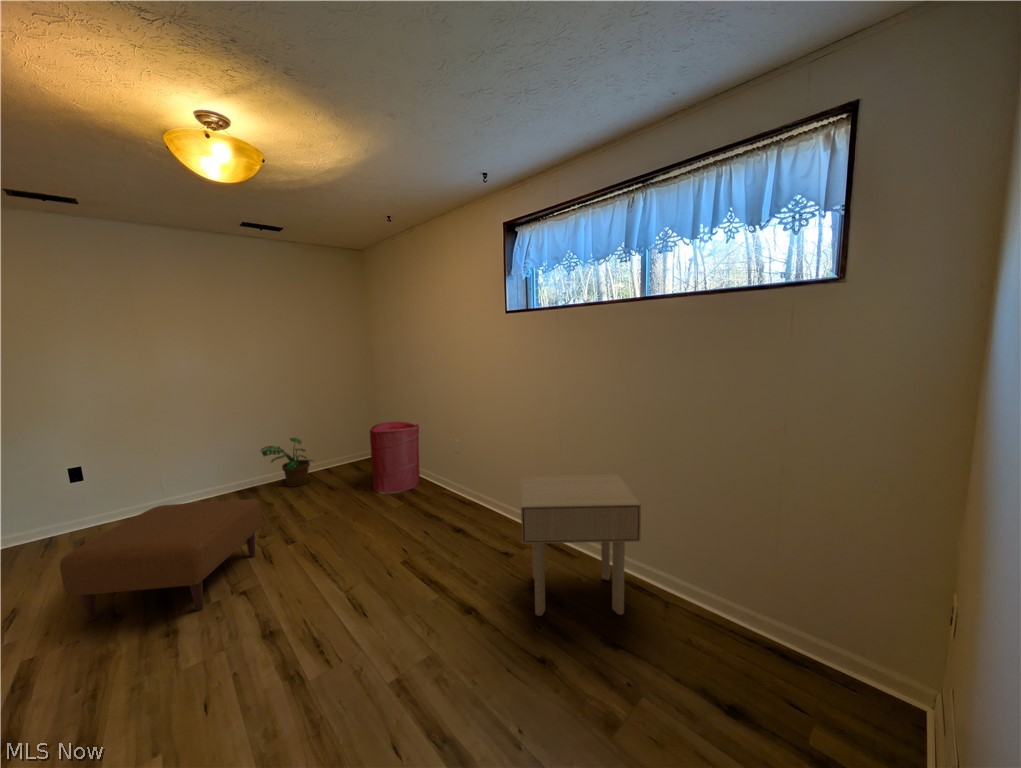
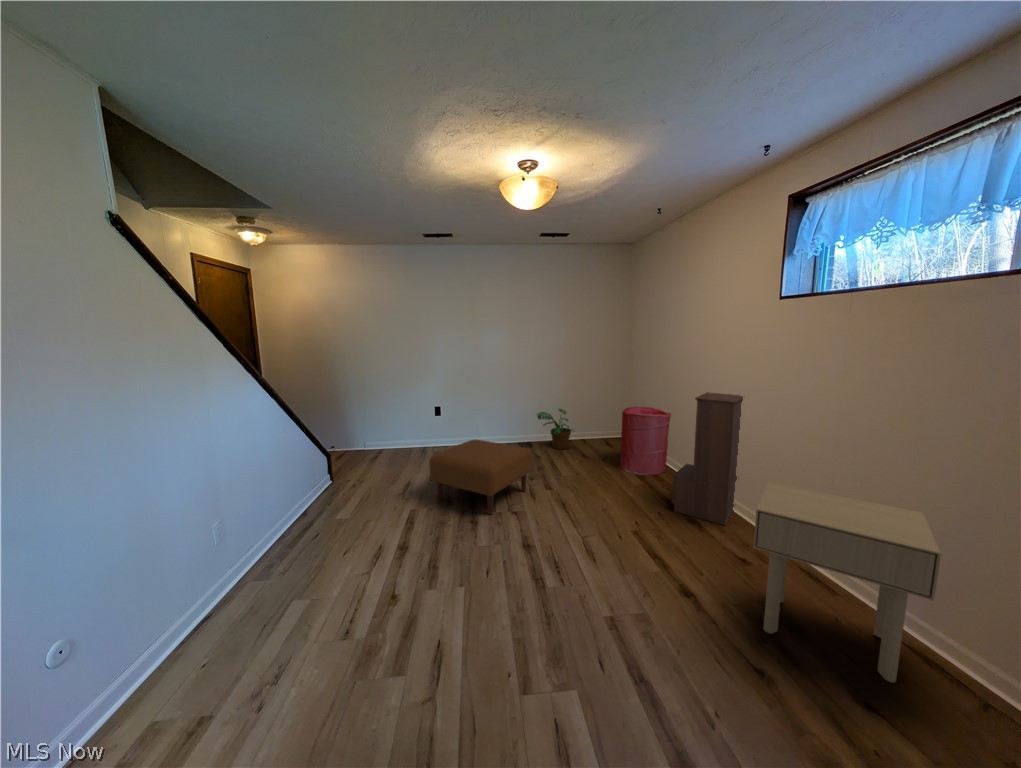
bookshelf: none [432,400,487,523] -> present [672,392,743,525]

